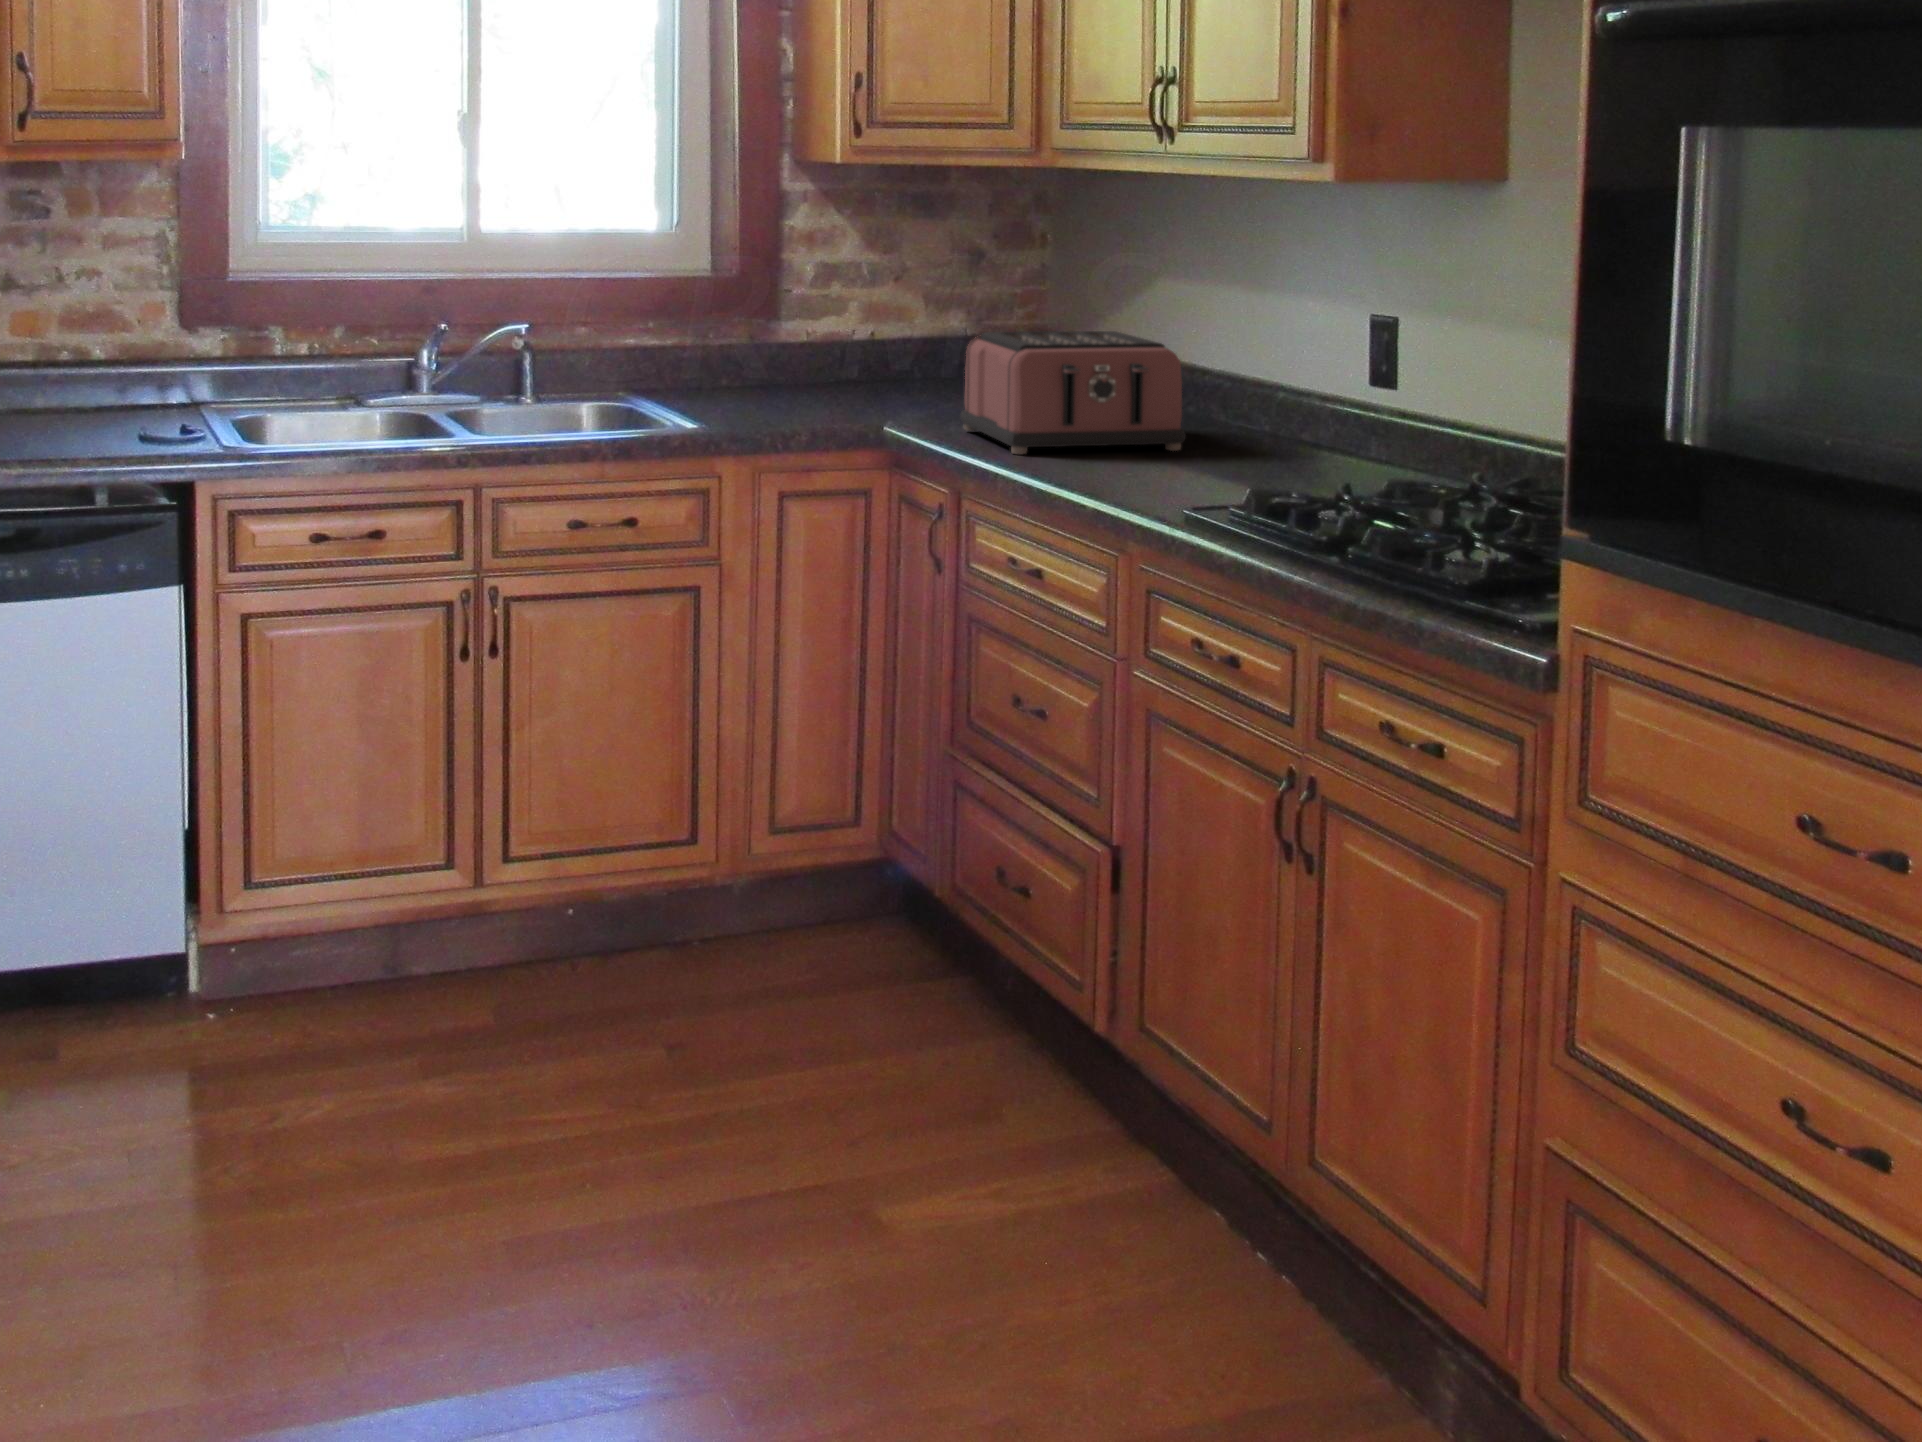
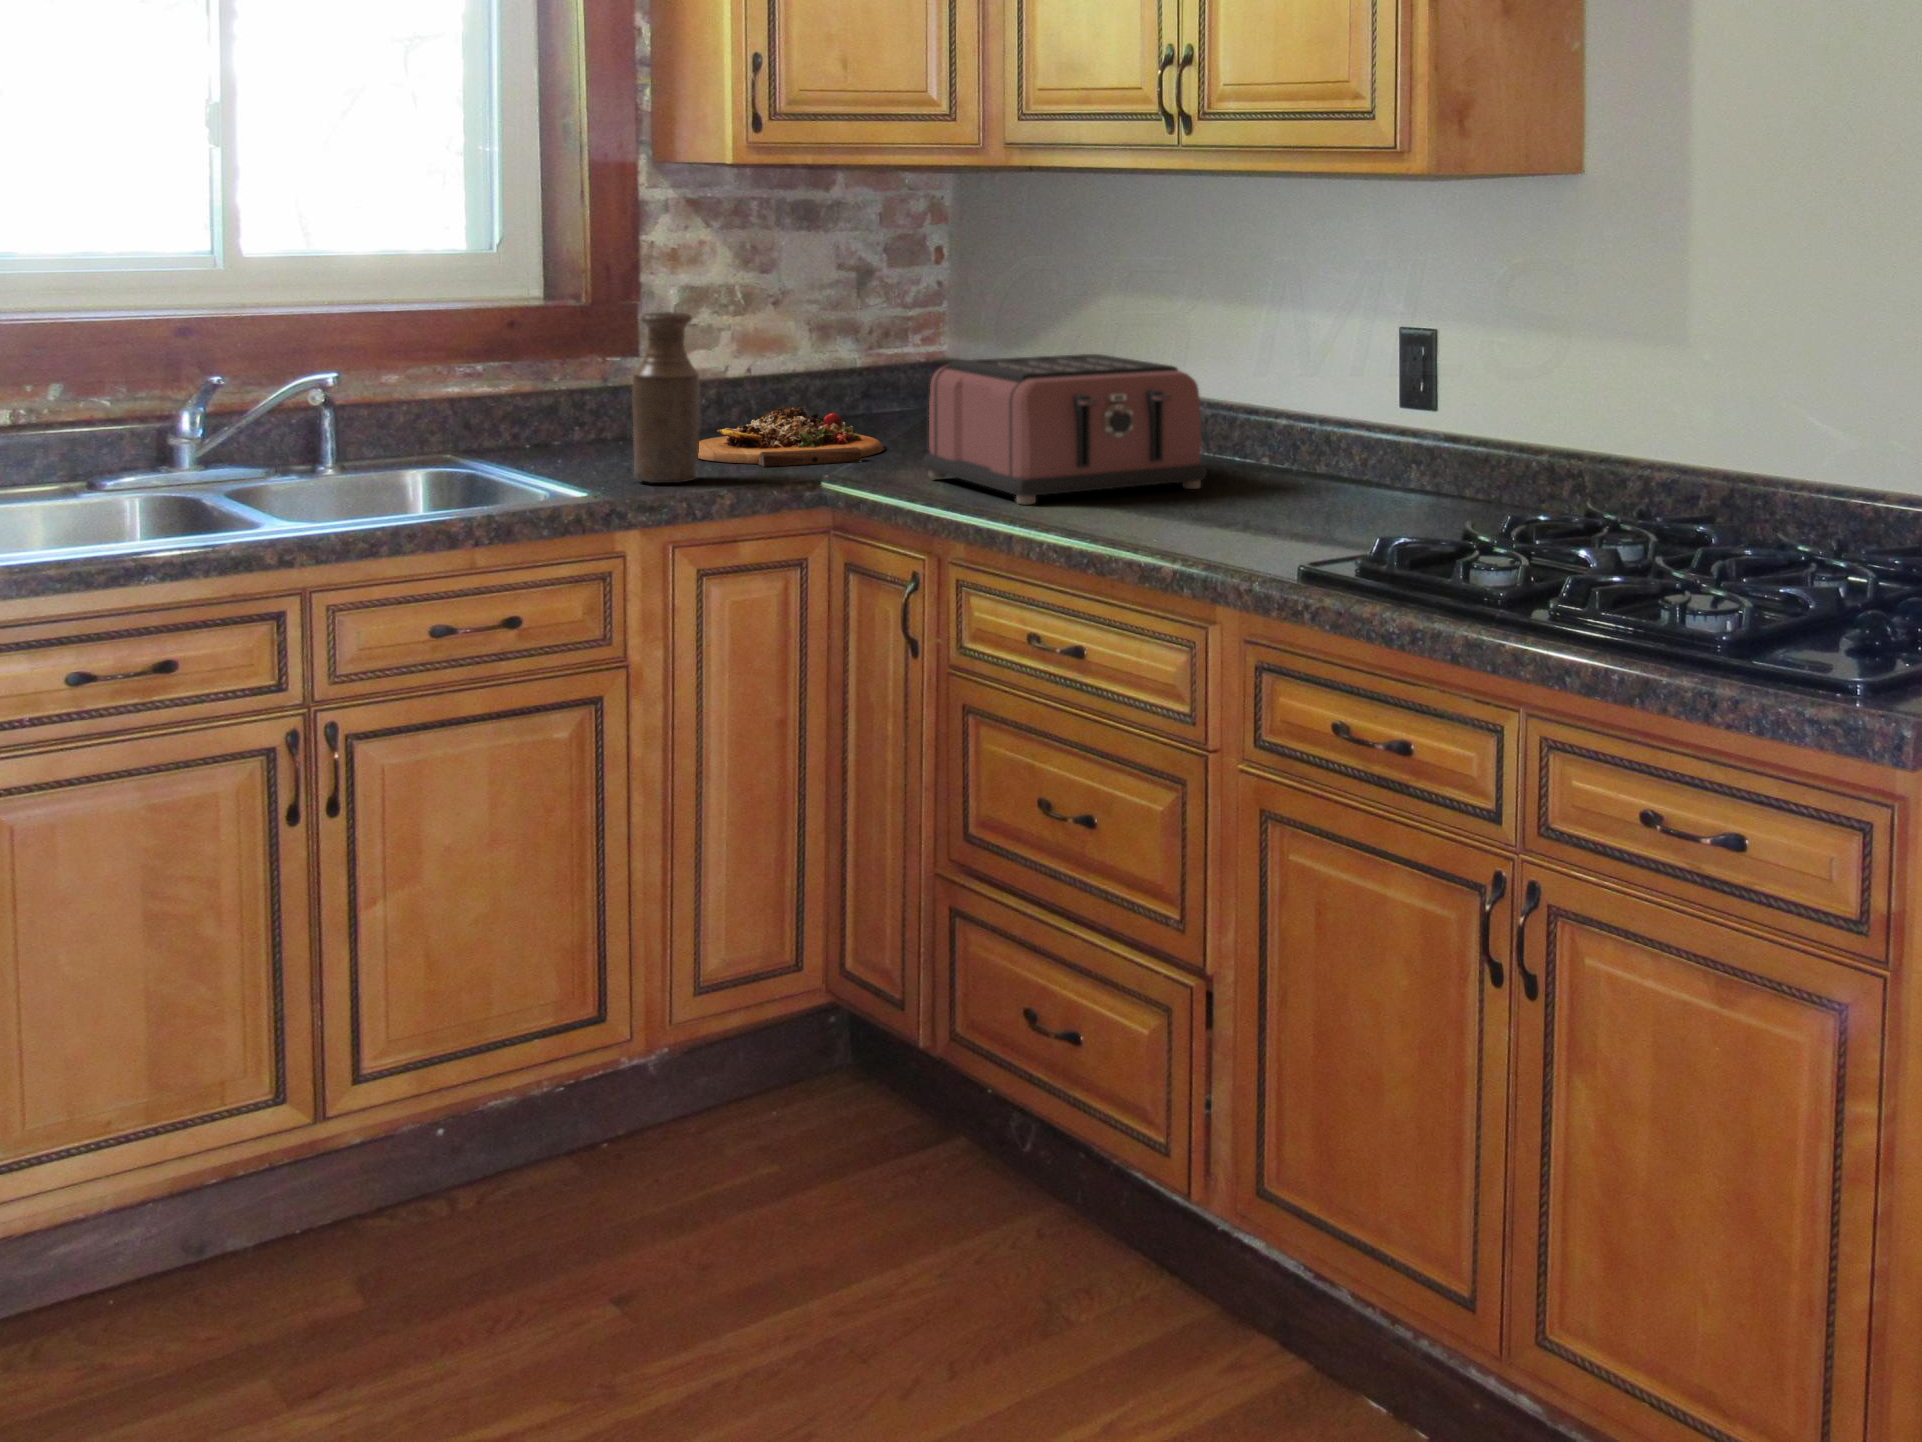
bottle: none [735,285,787,424] -> present [632,312,700,483]
cutting board: none [797,367,958,415] -> present [698,407,885,467]

